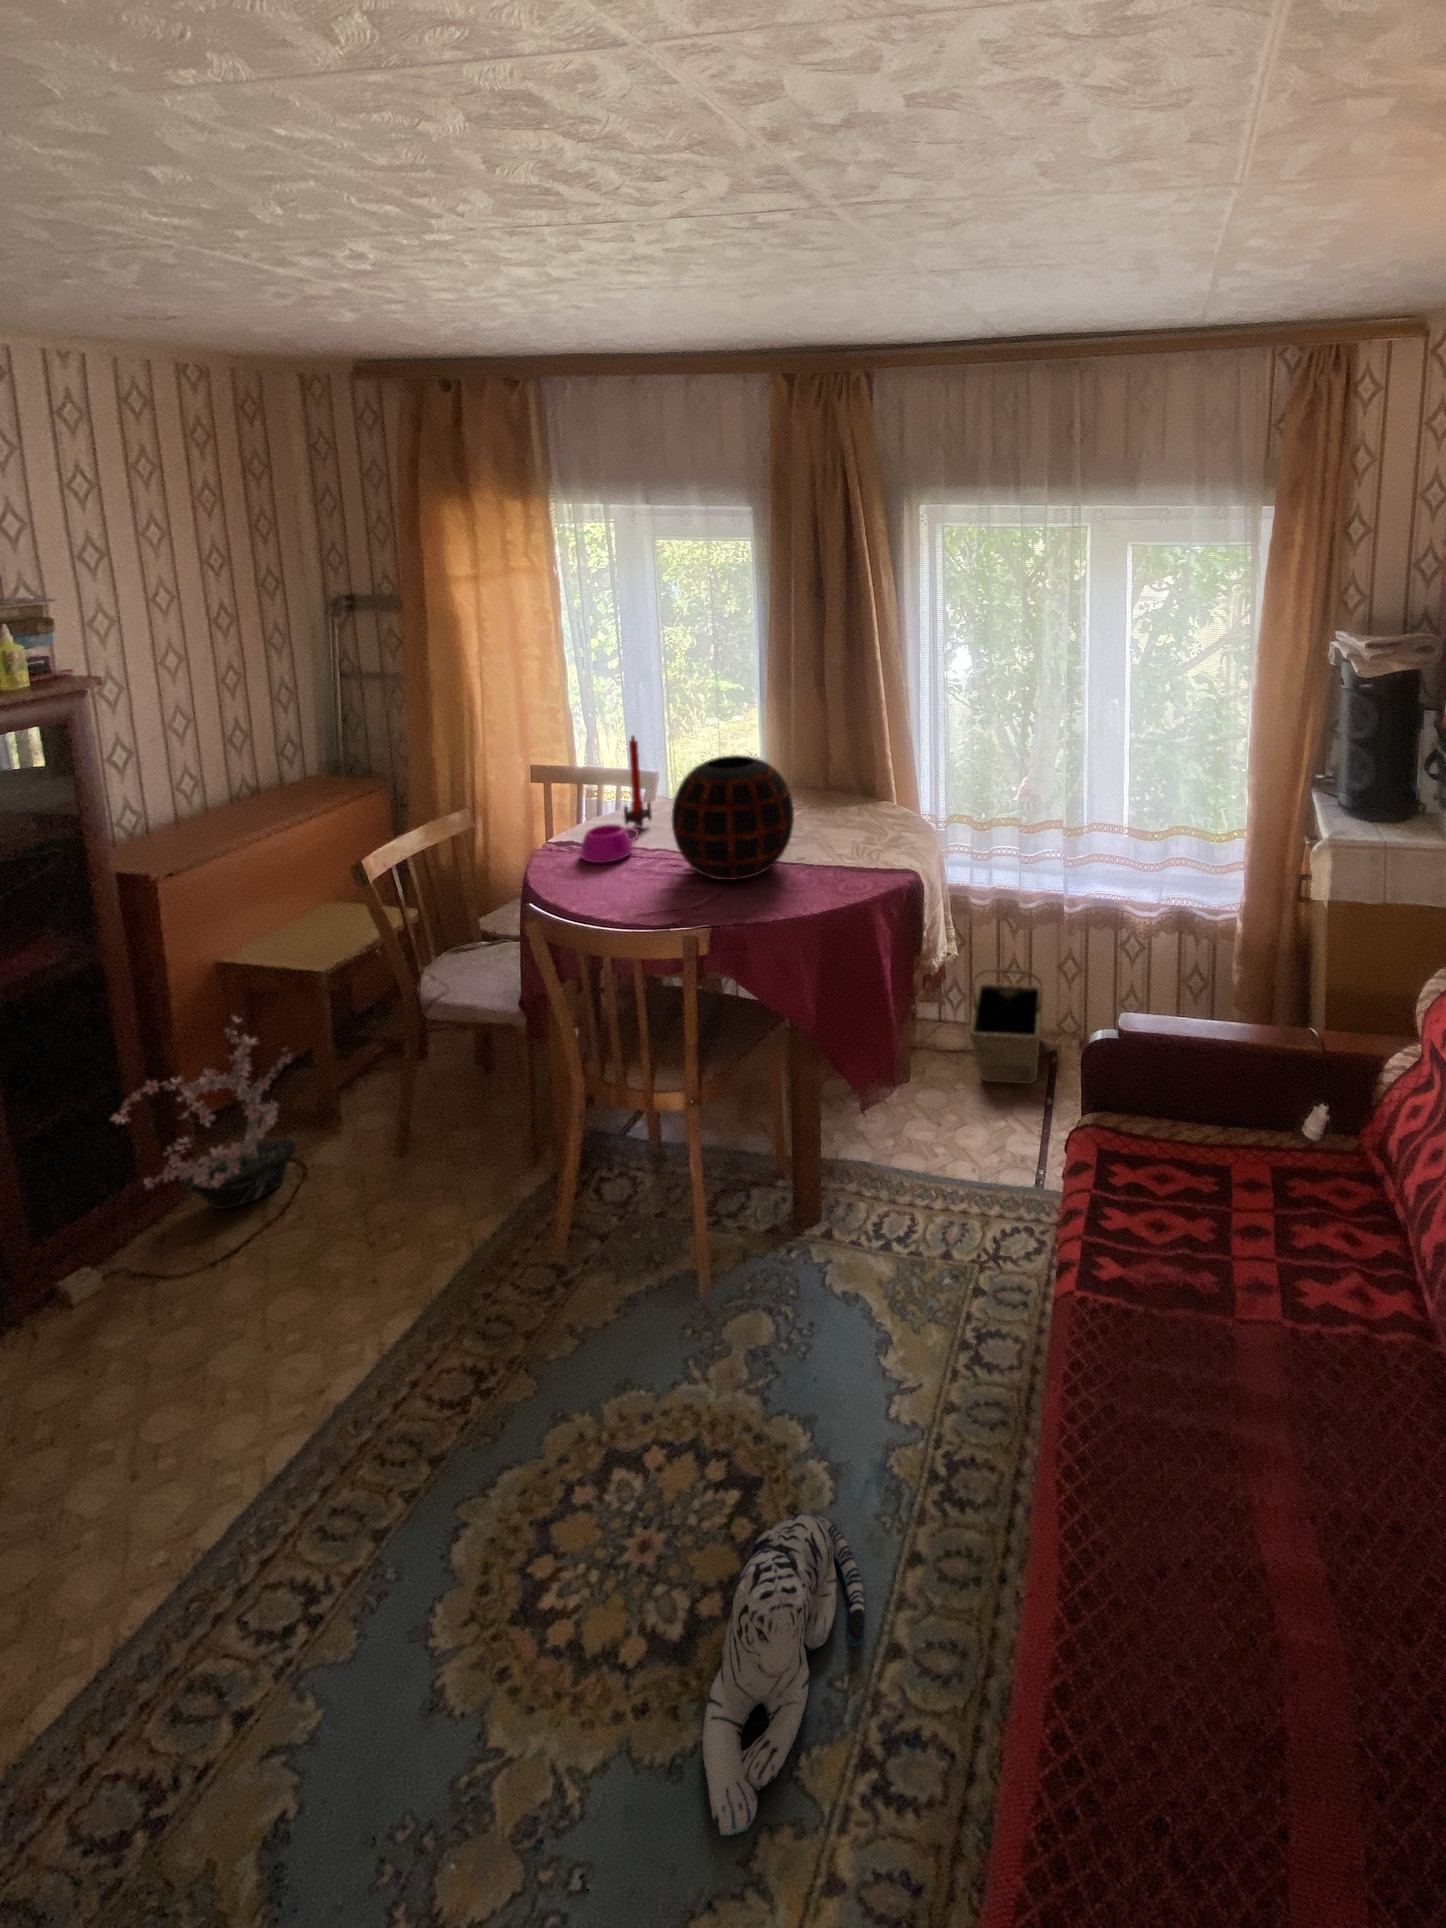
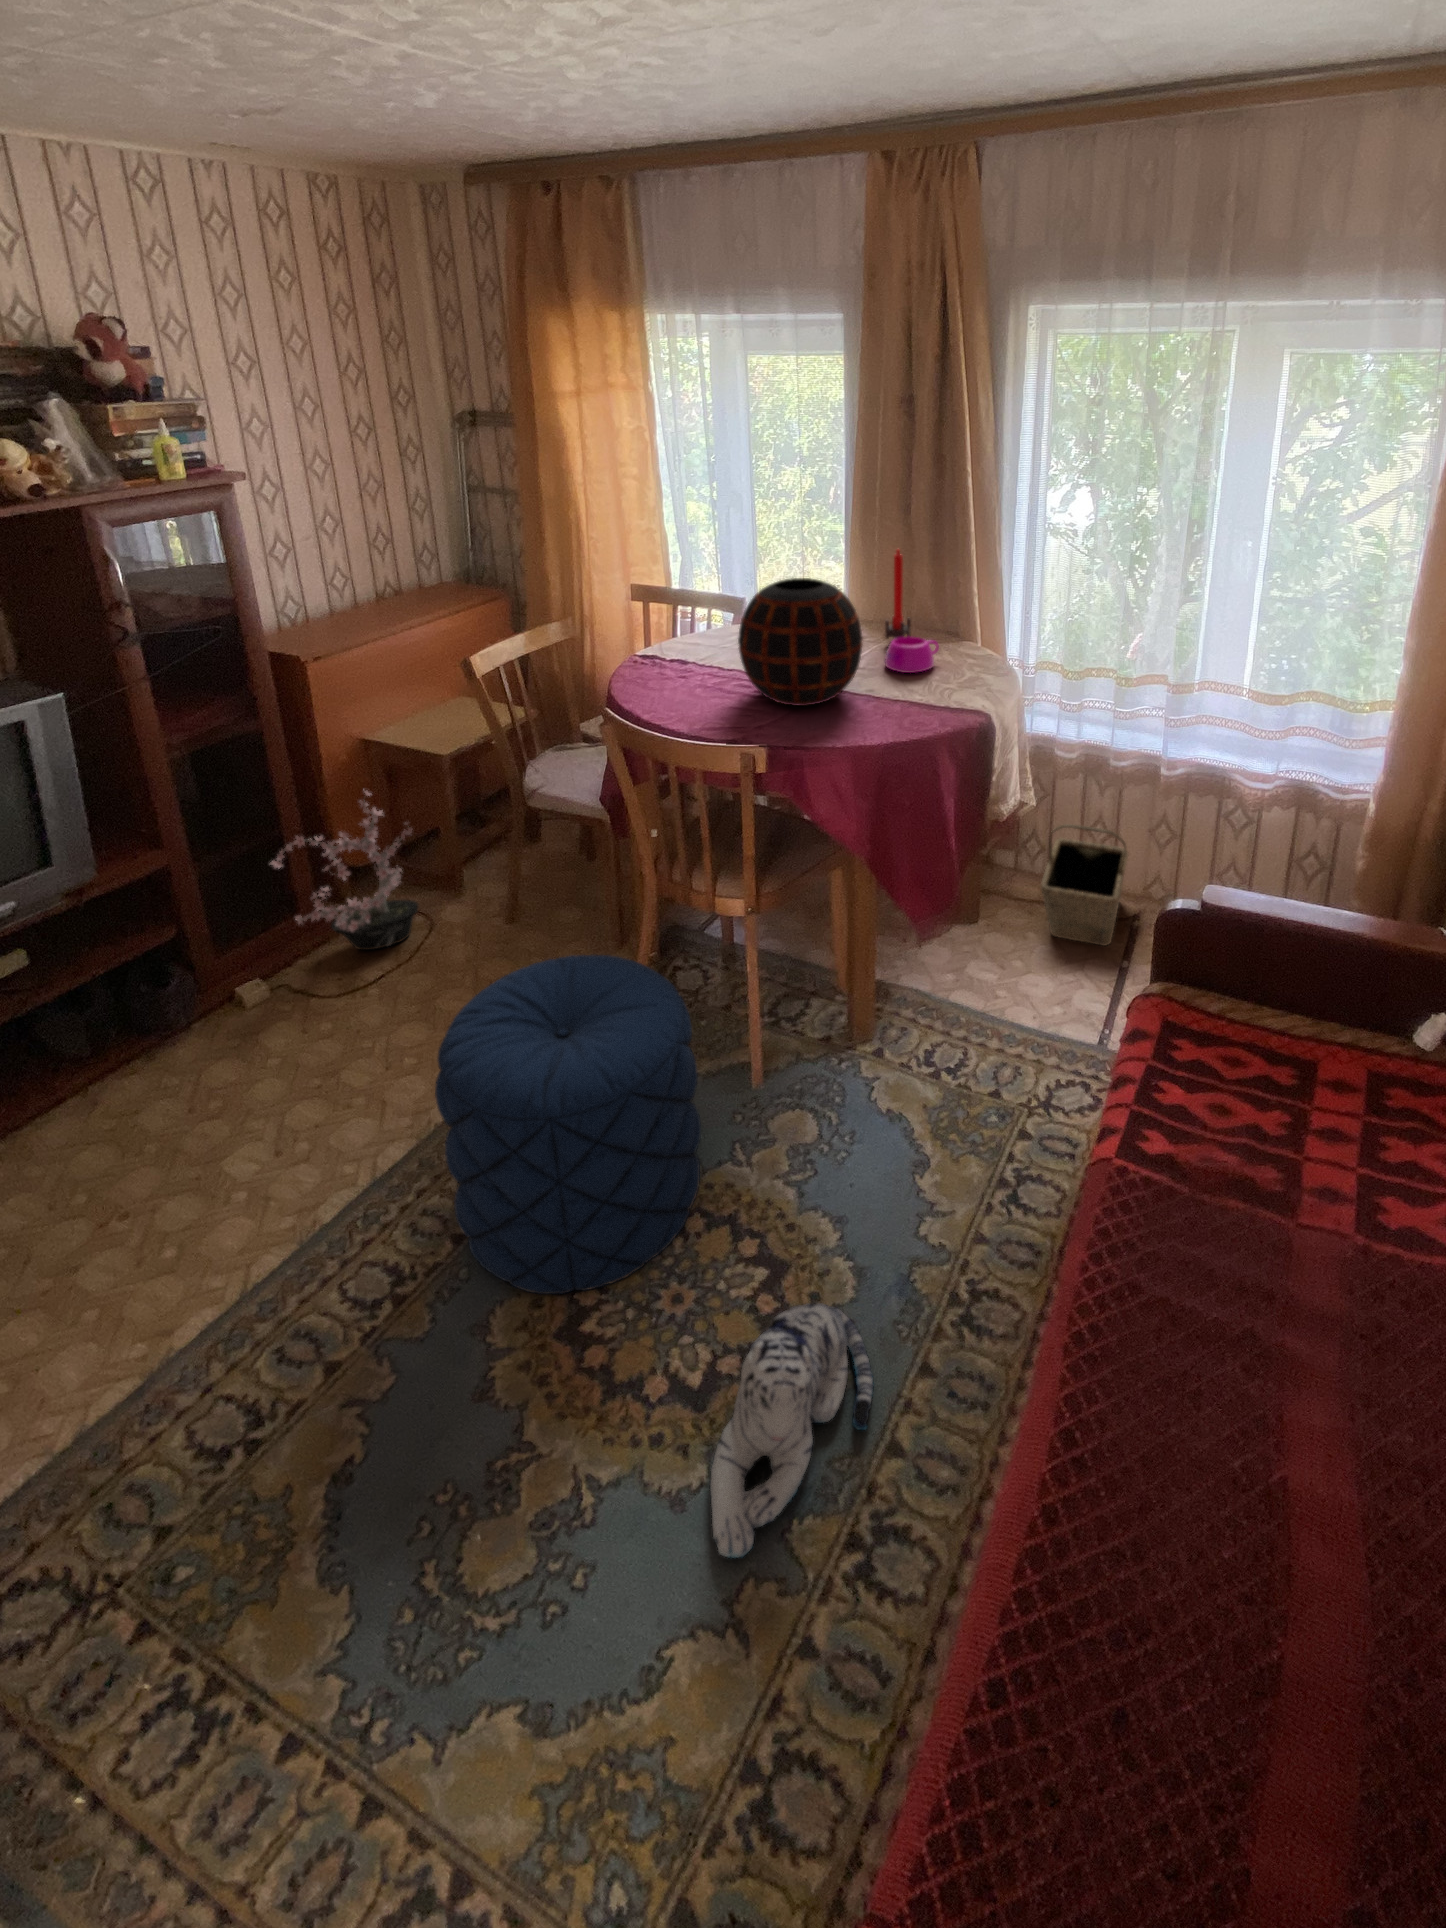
candle: present [624,736,652,828] -> present [885,549,911,639]
bowl: present [580,825,639,863] -> present [885,637,939,673]
pouf: none [357,1167,658,1584] -> present [435,955,701,1294]

